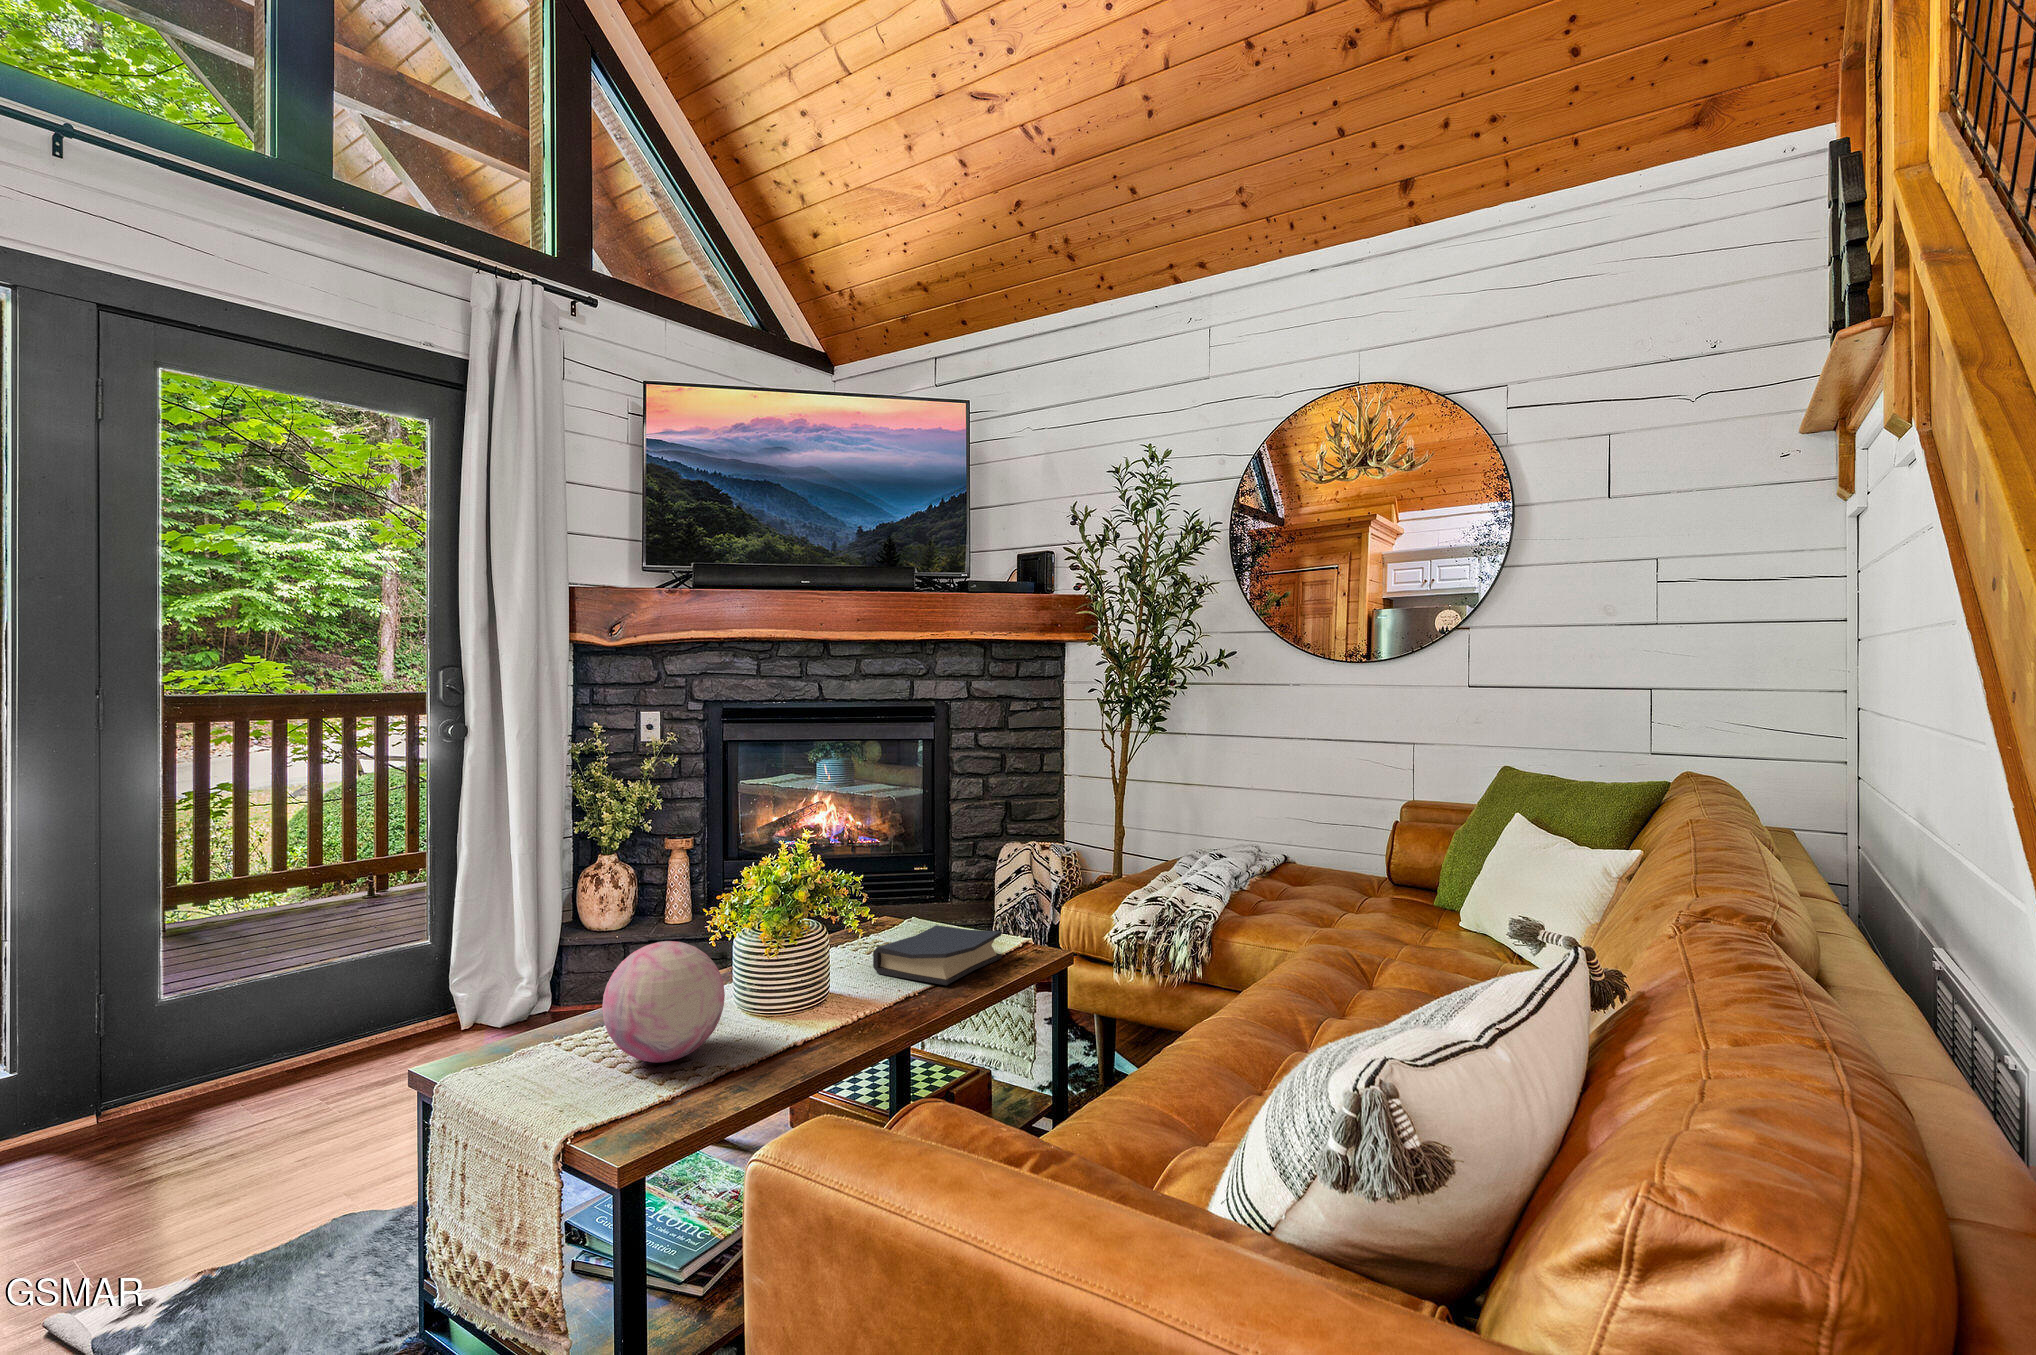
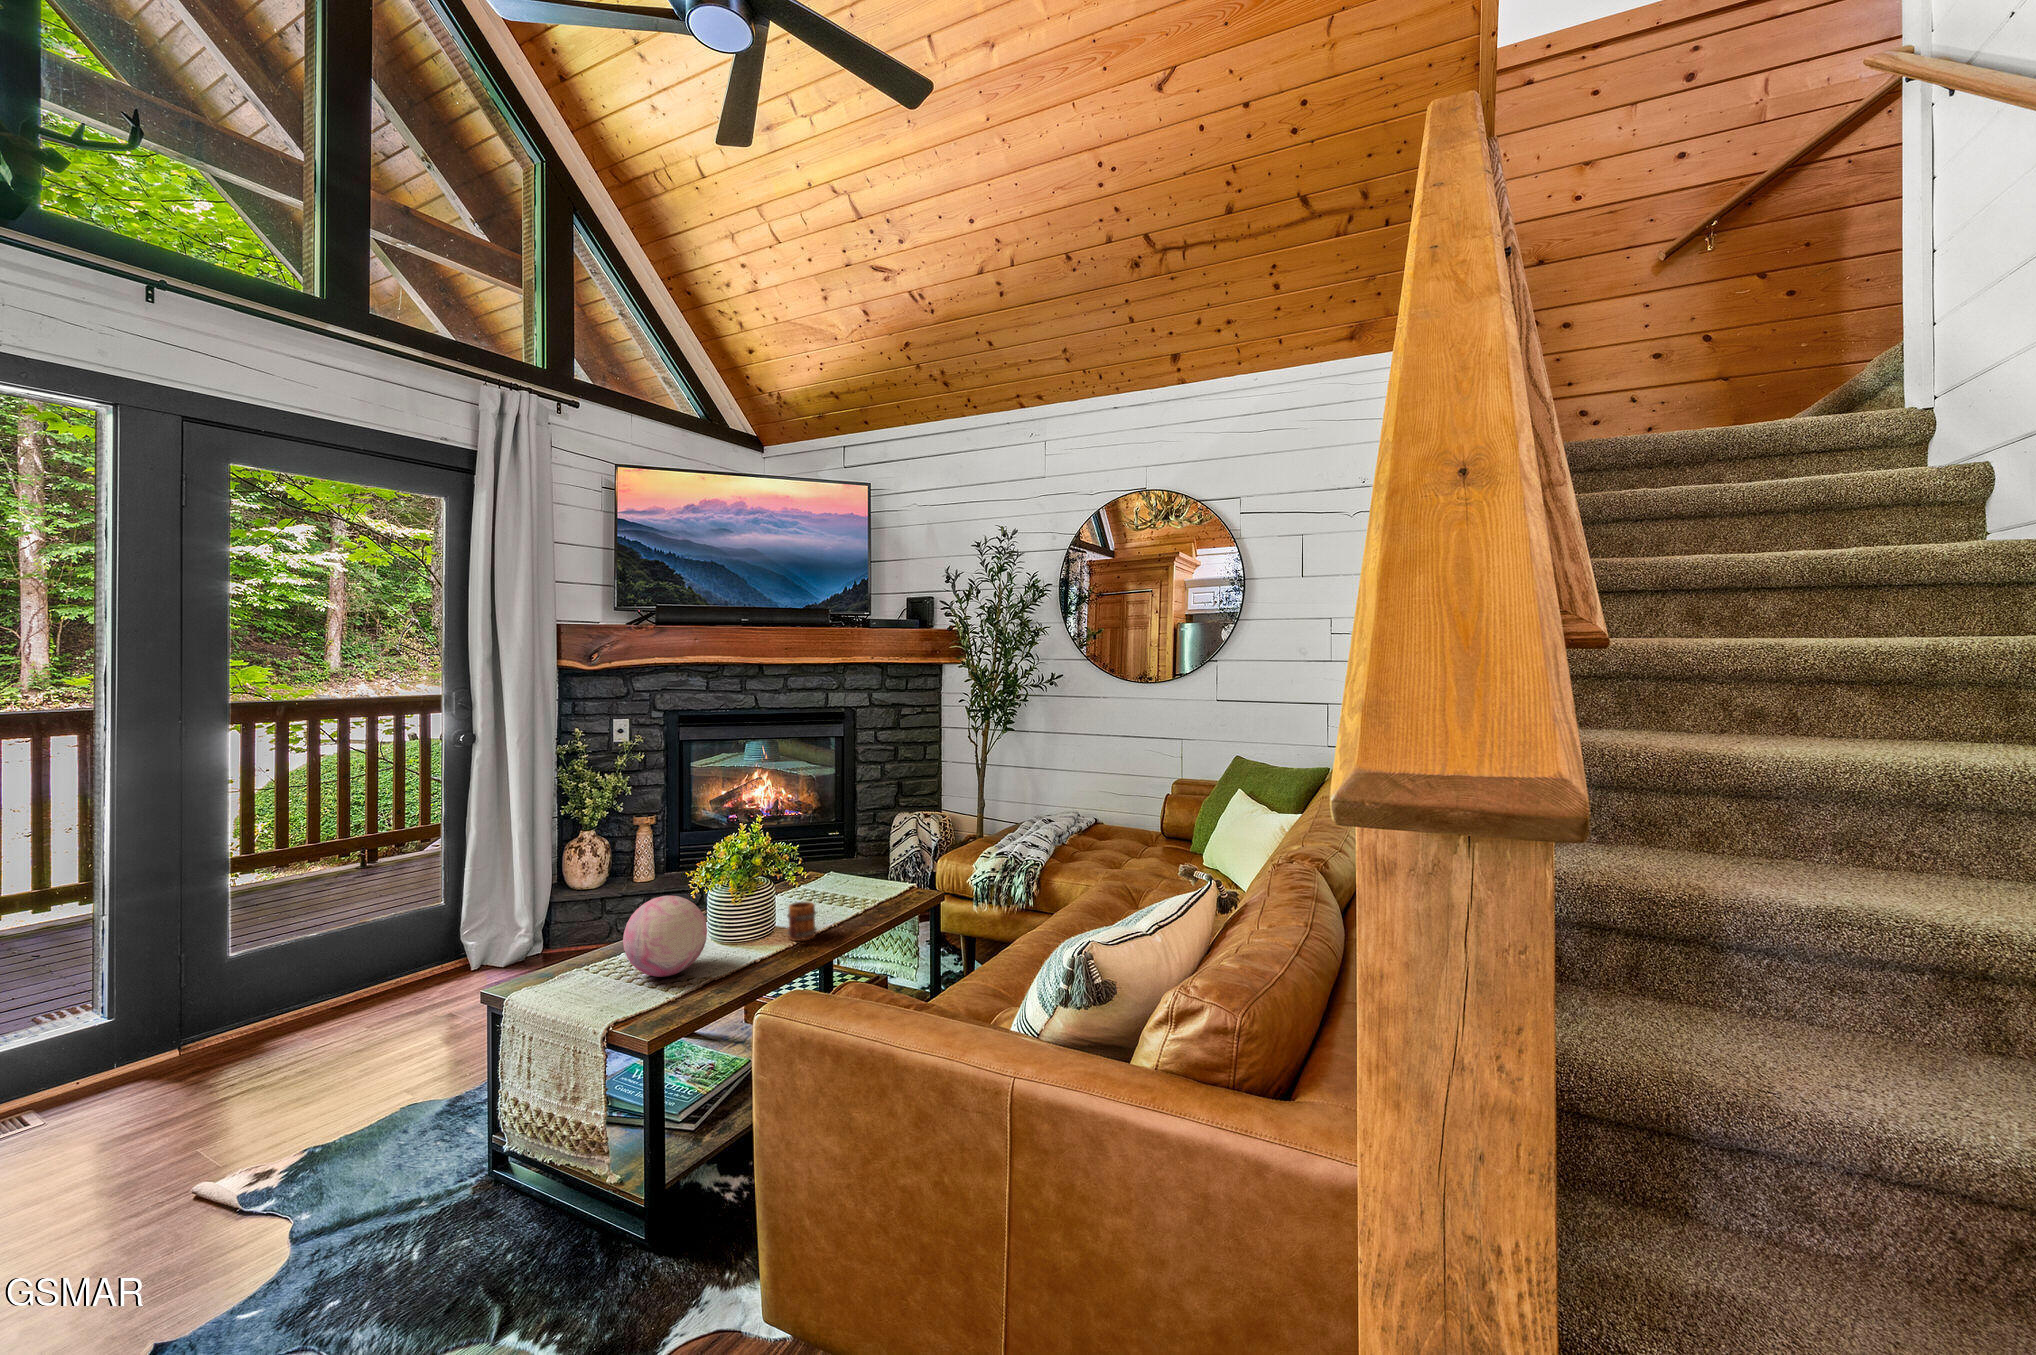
hardback book: present [873,925,1002,985] -> none [805,878,894,919]
mug: none [844,957,888,1015] -> present [787,902,816,941]

